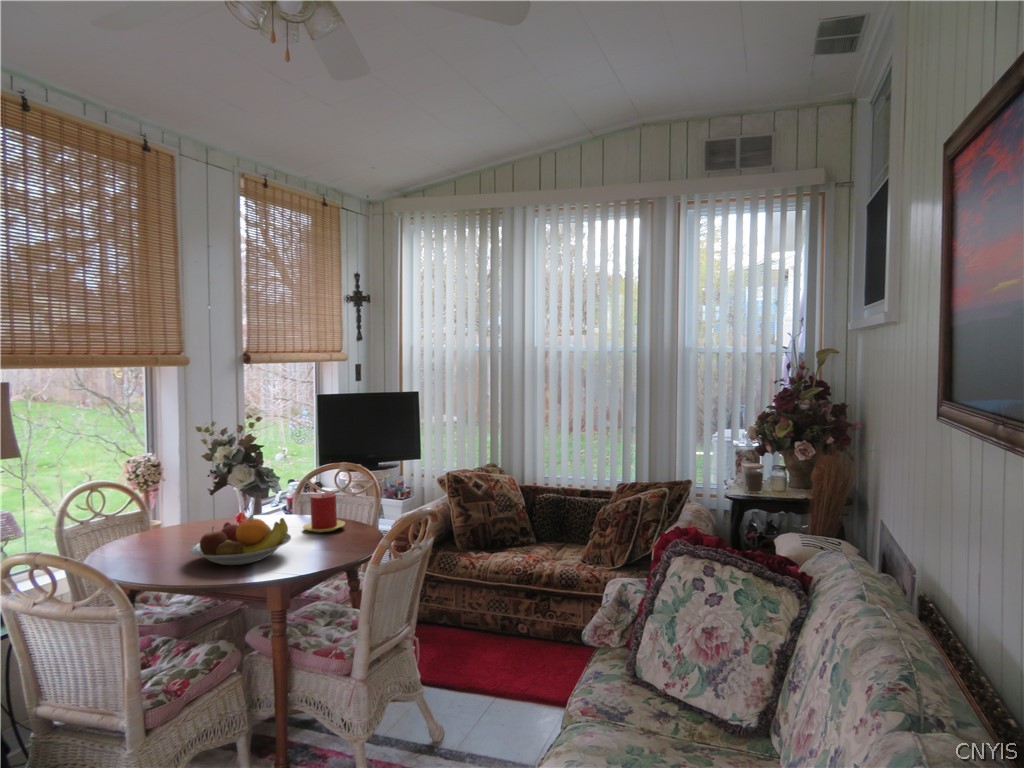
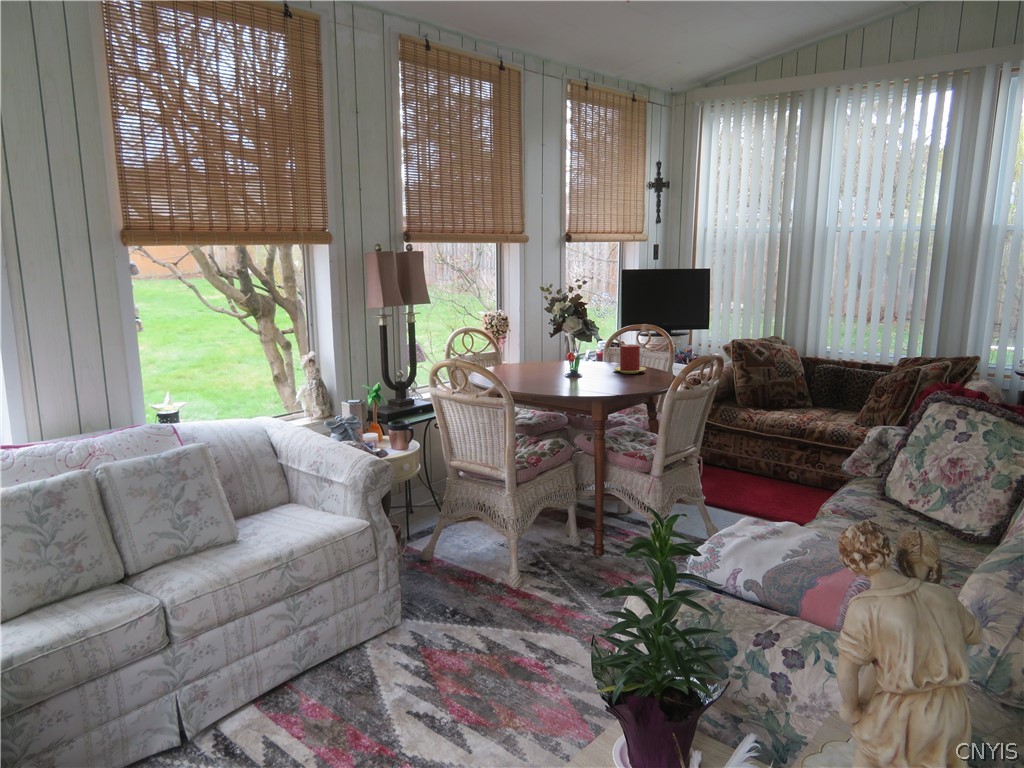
fruit bowl: present [190,518,291,565] -> none [540,354,609,386]

